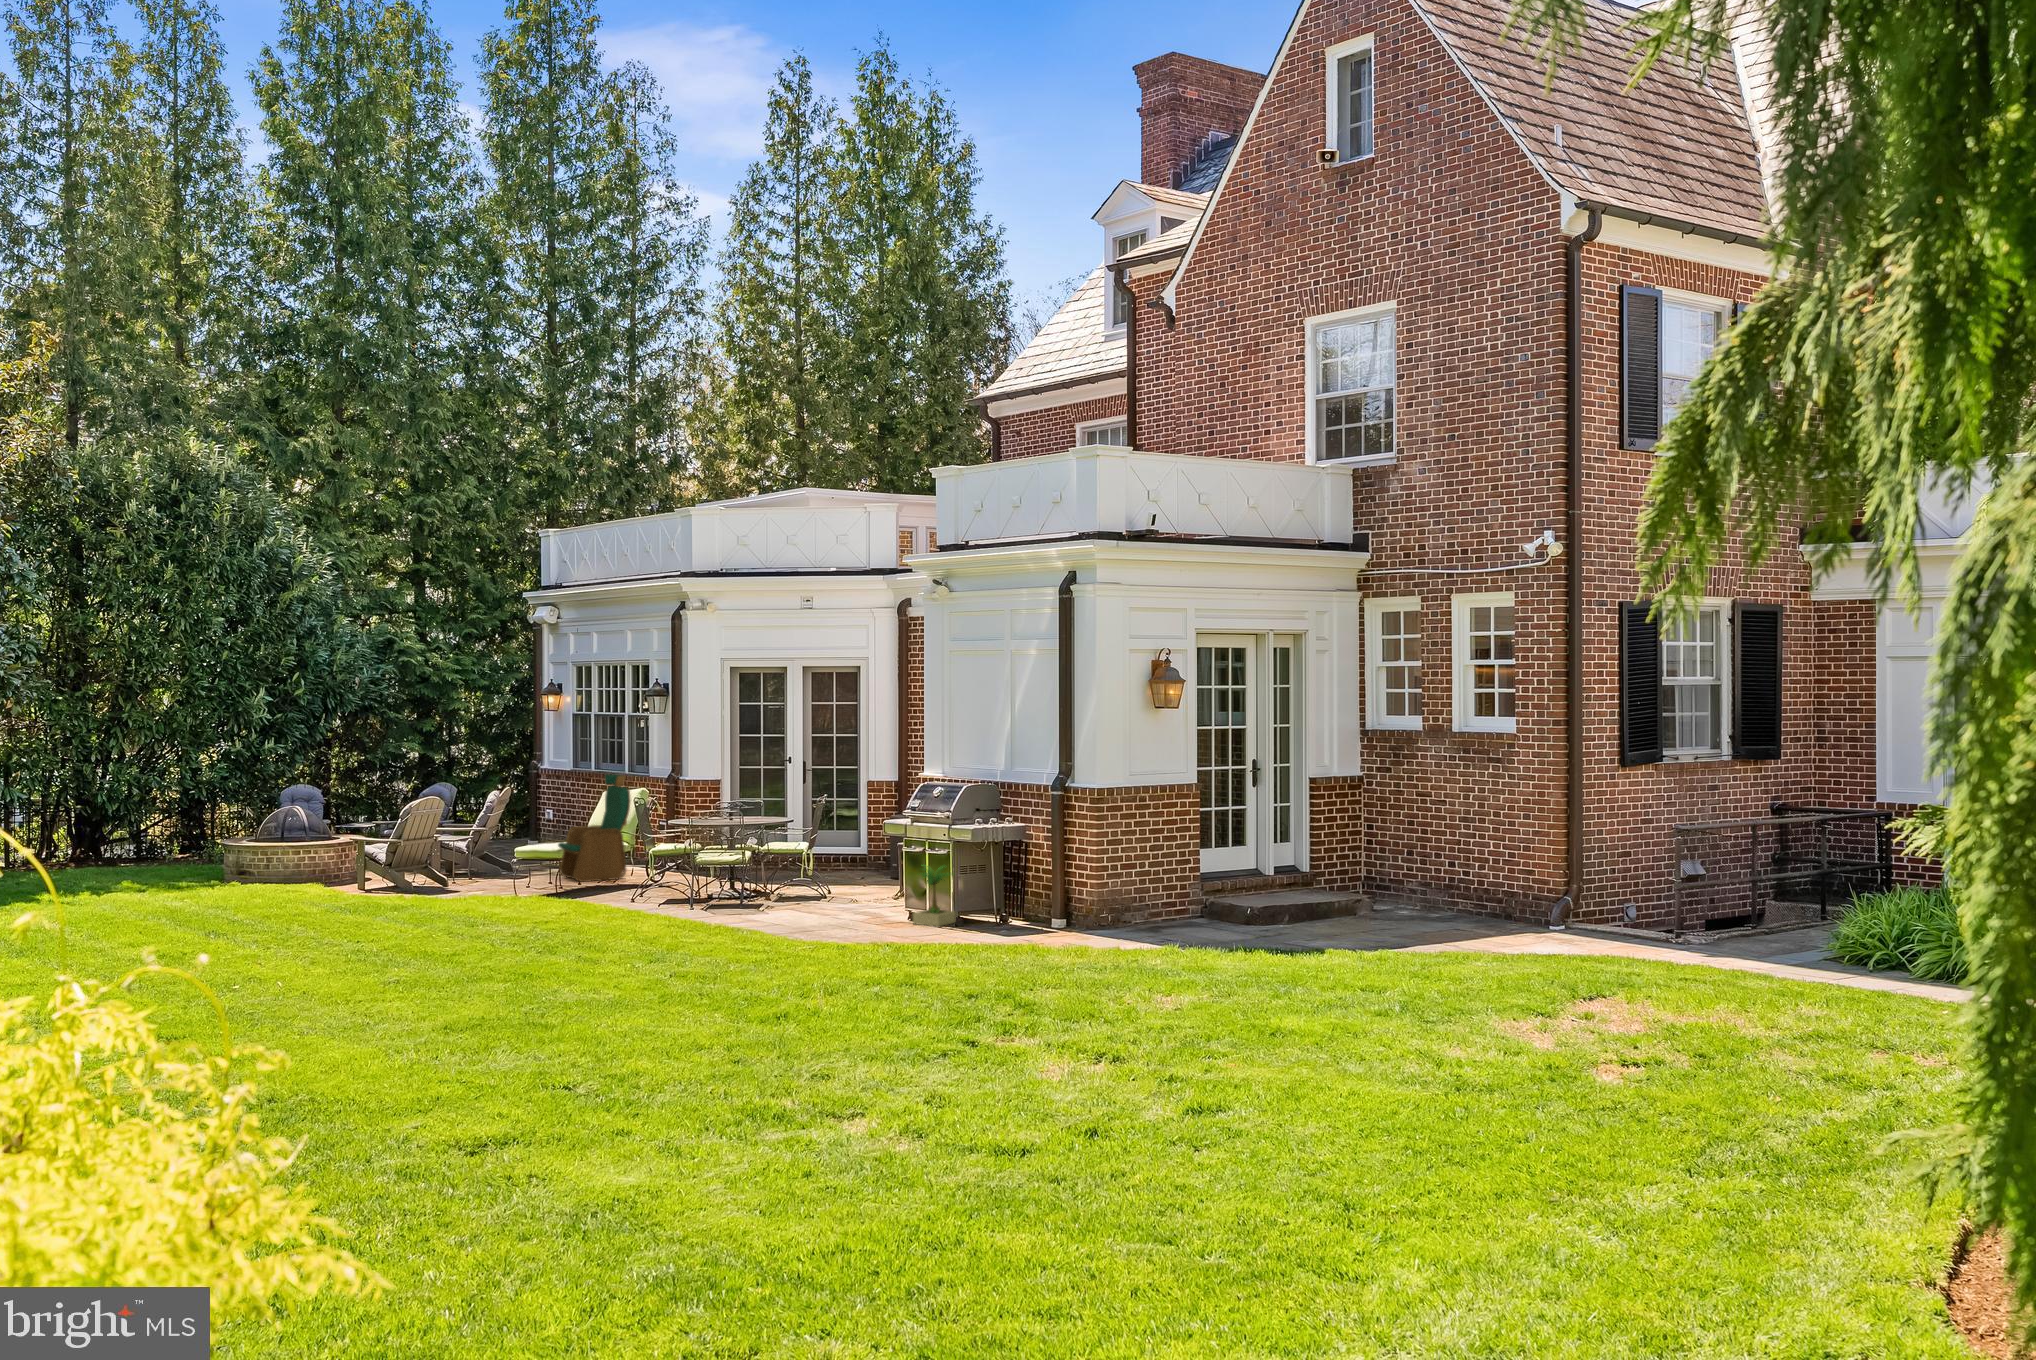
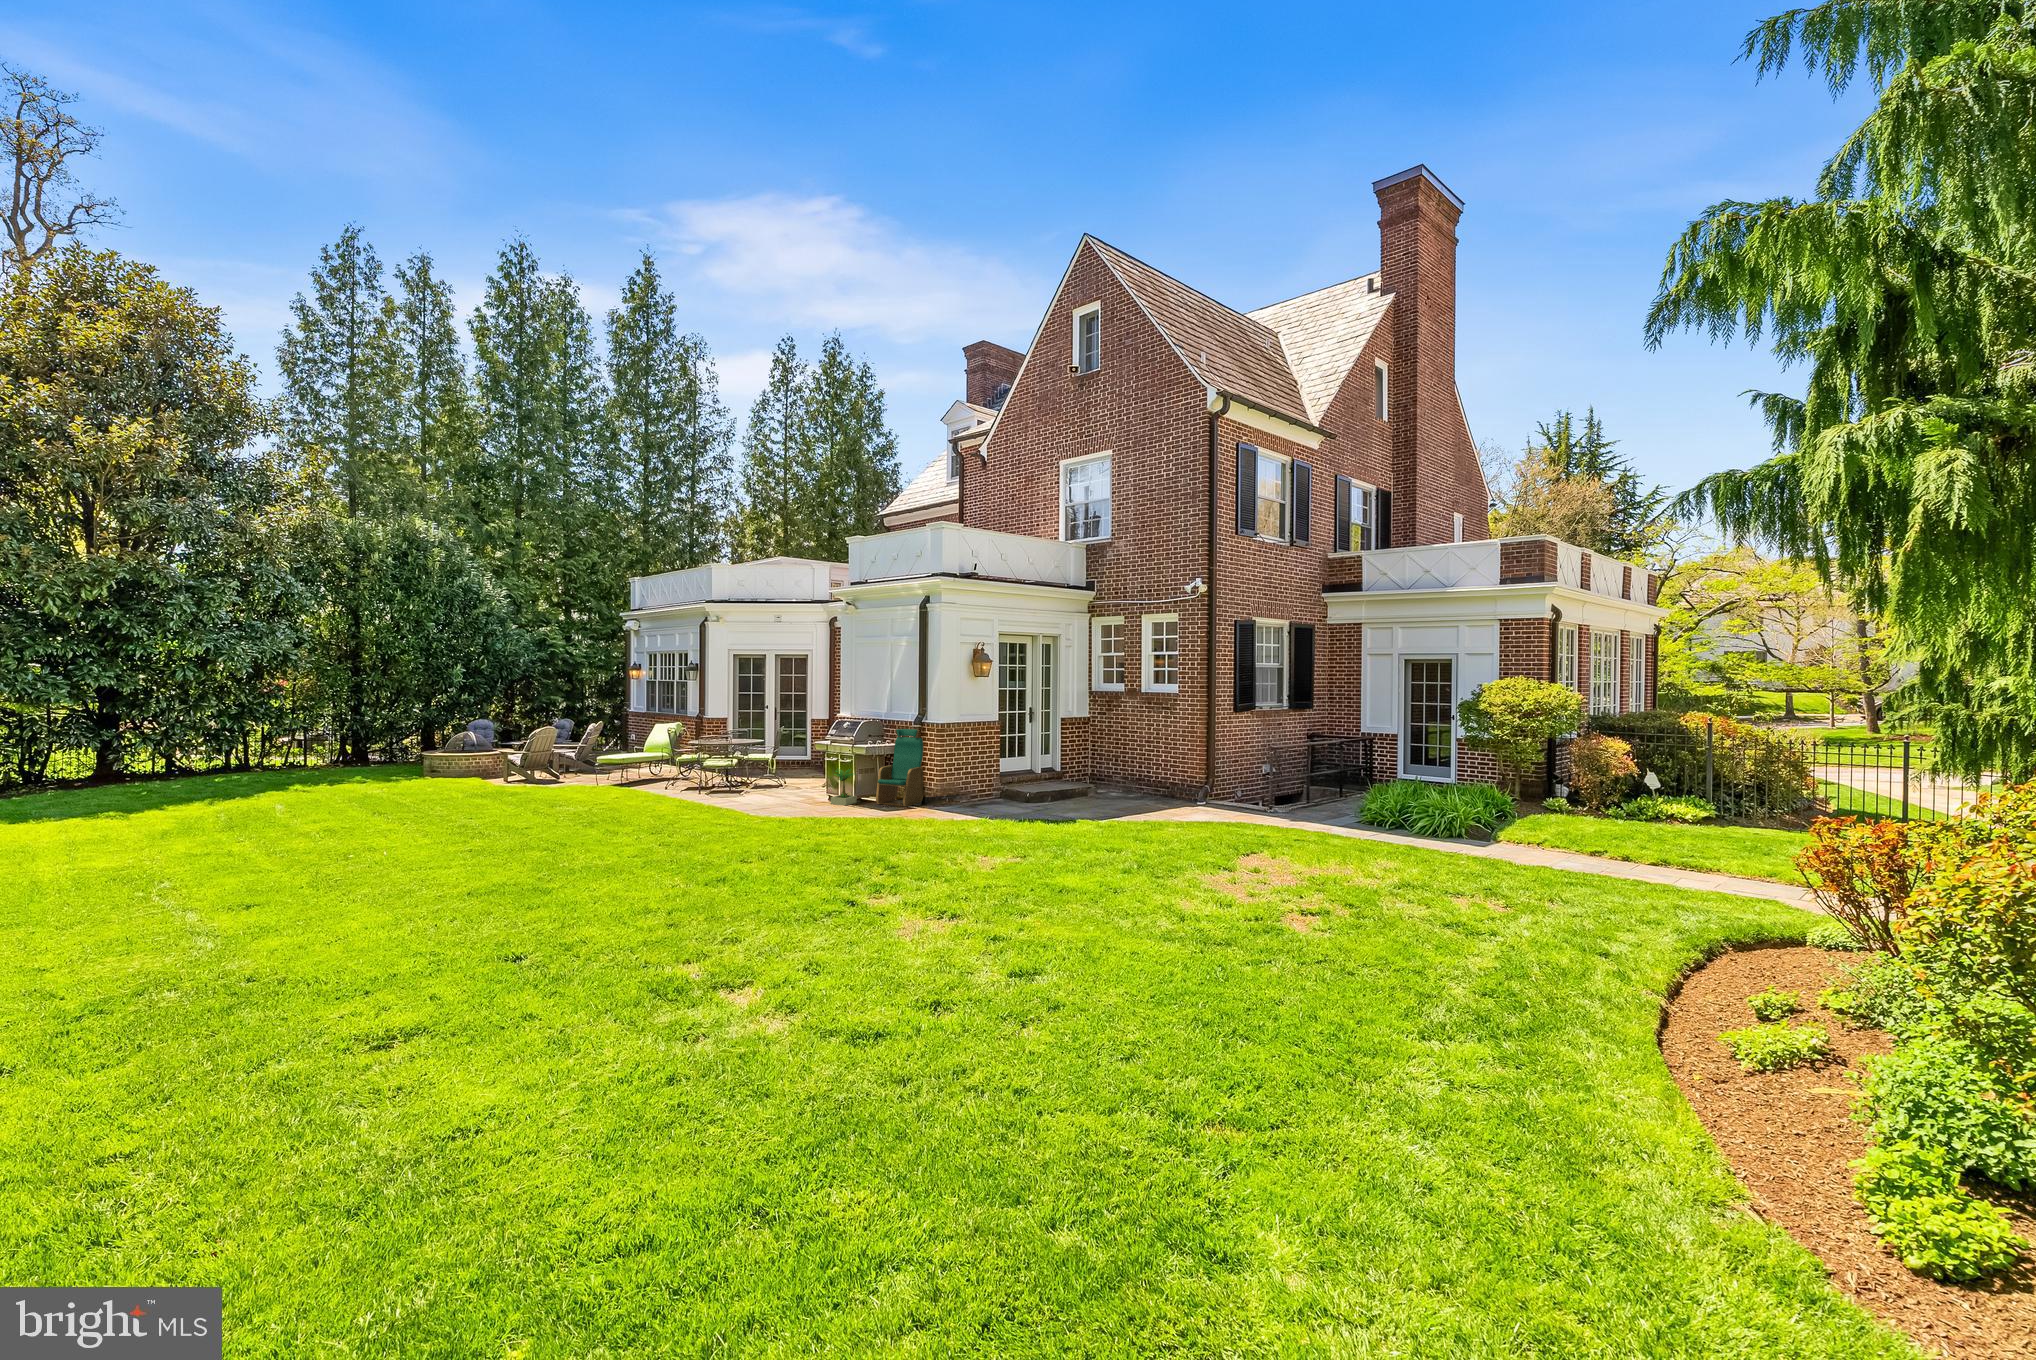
armchair: present [558,774,630,882] -> present [876,729,923,807]

